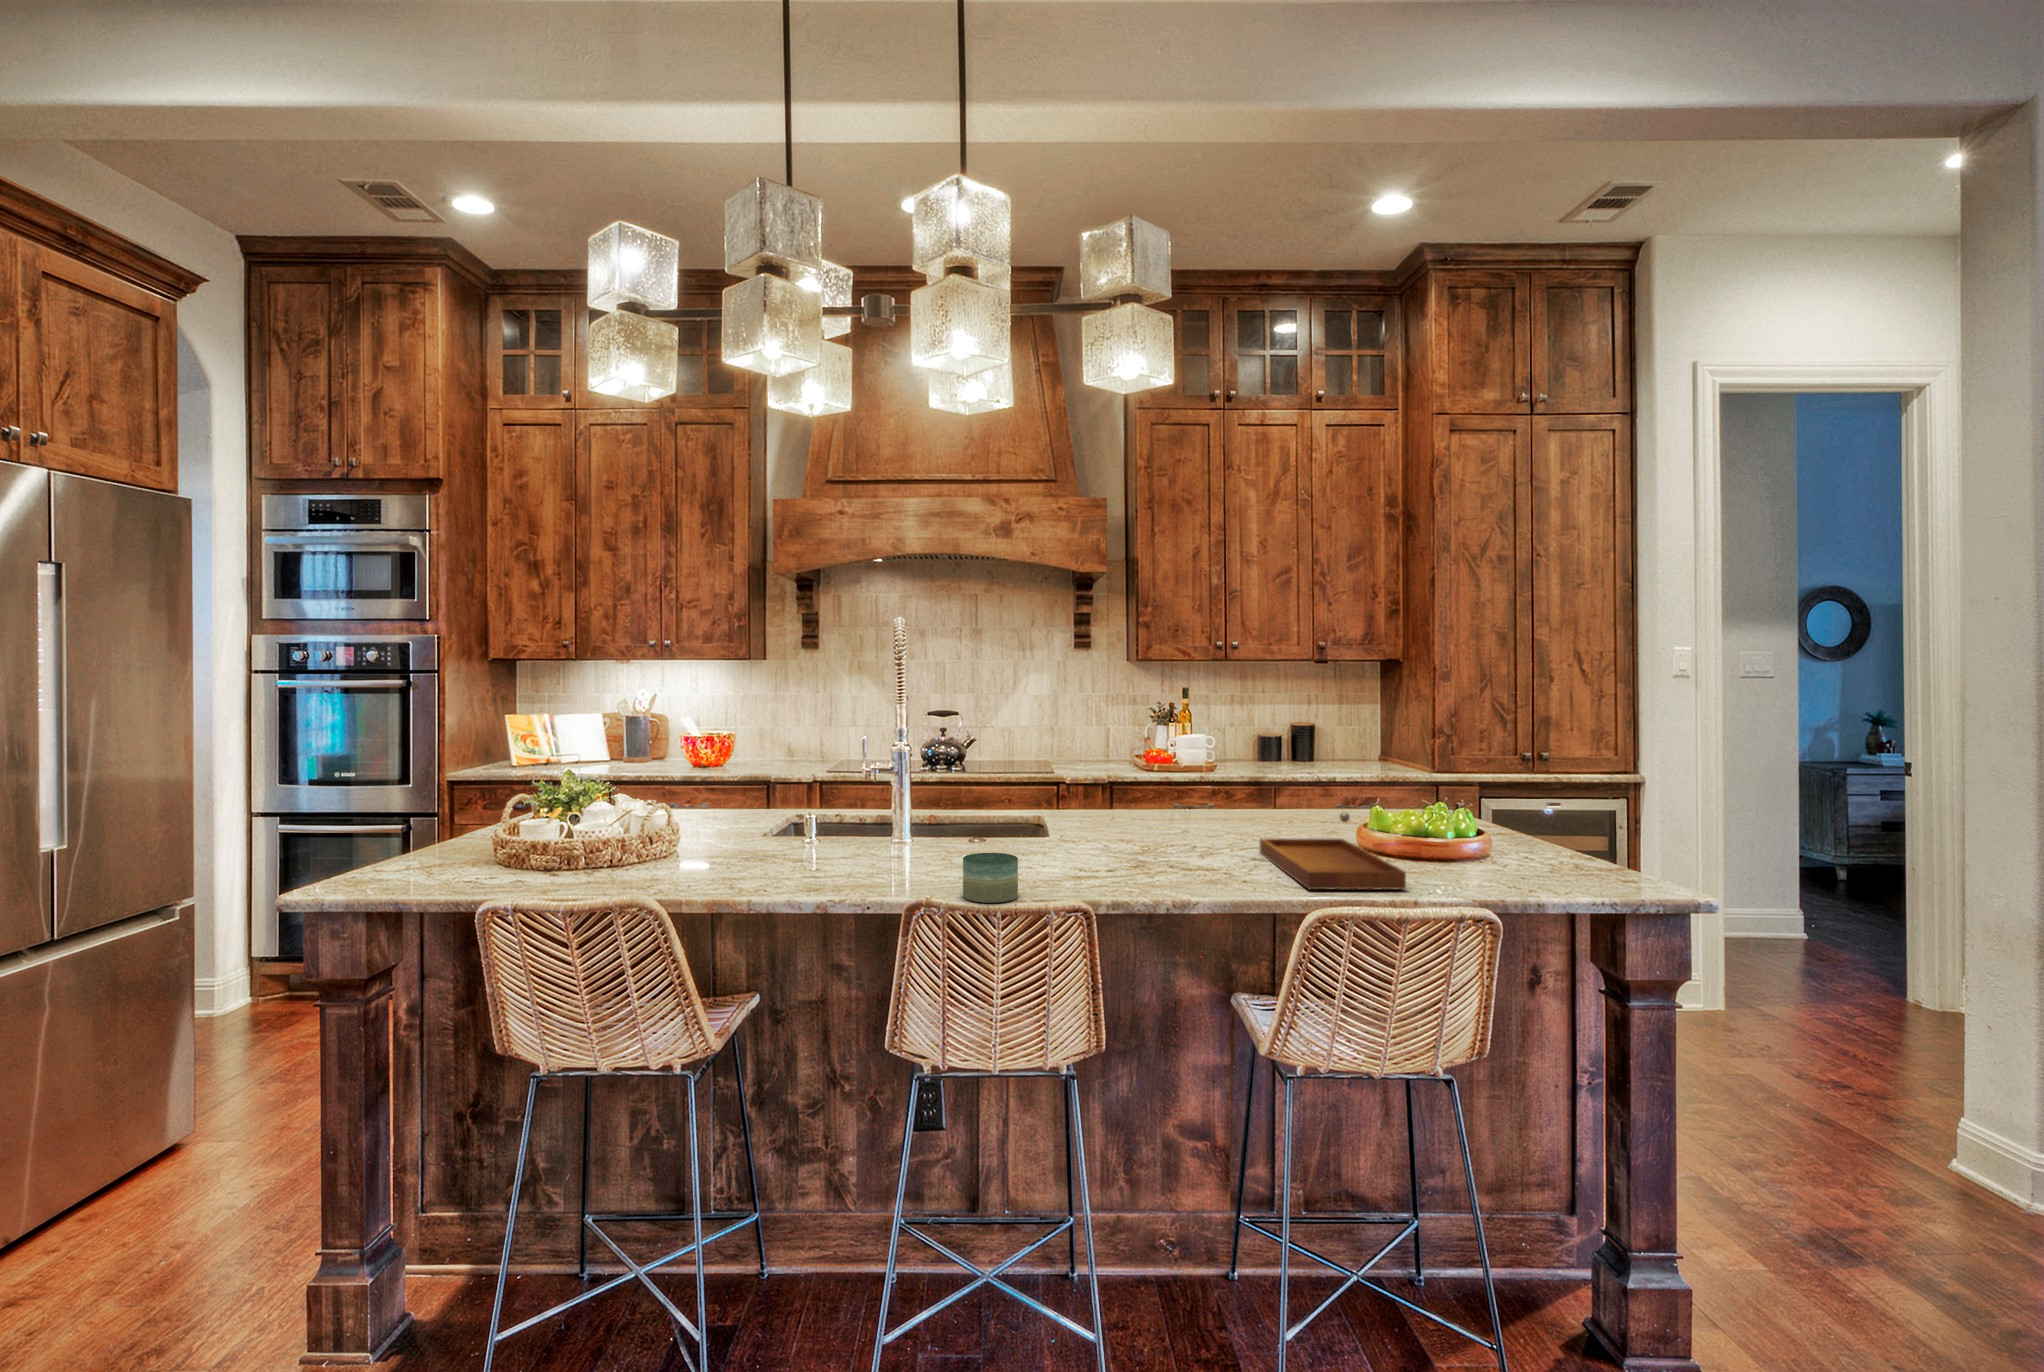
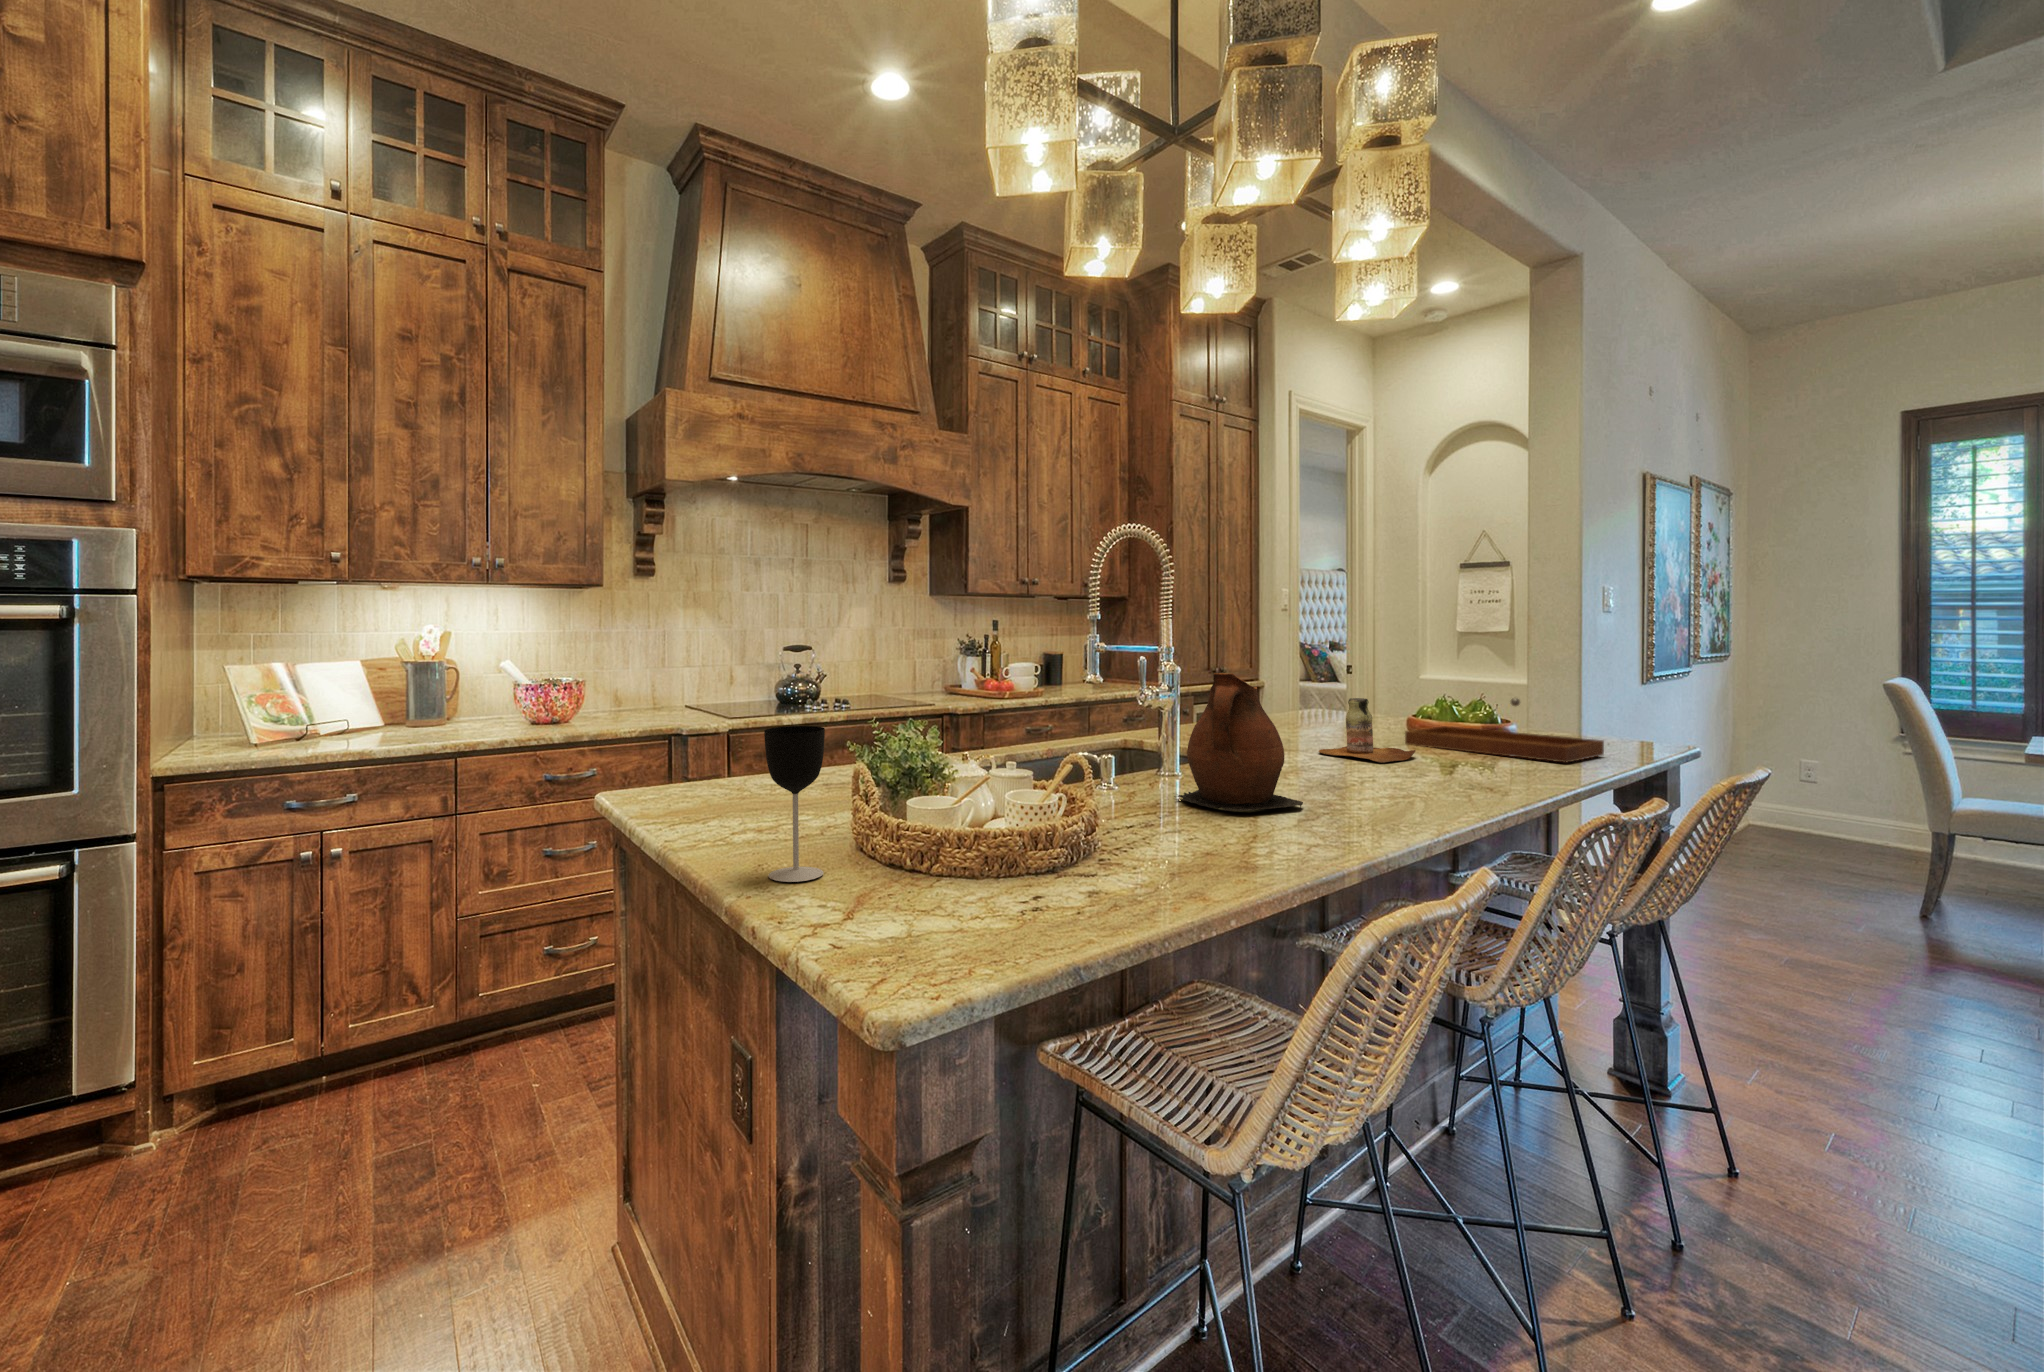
ceramic pitcher: none [793,768,893,886] -> present [1174,673,1303,811]
wine glass: none [448,786,489,877] -> present [764,726,825,882]
bottle: none [1113,798,1192,866] -> present [1319,698,1415,762]
candle: present [963,853,1018,903] -> none [1394,754,1463,806]

